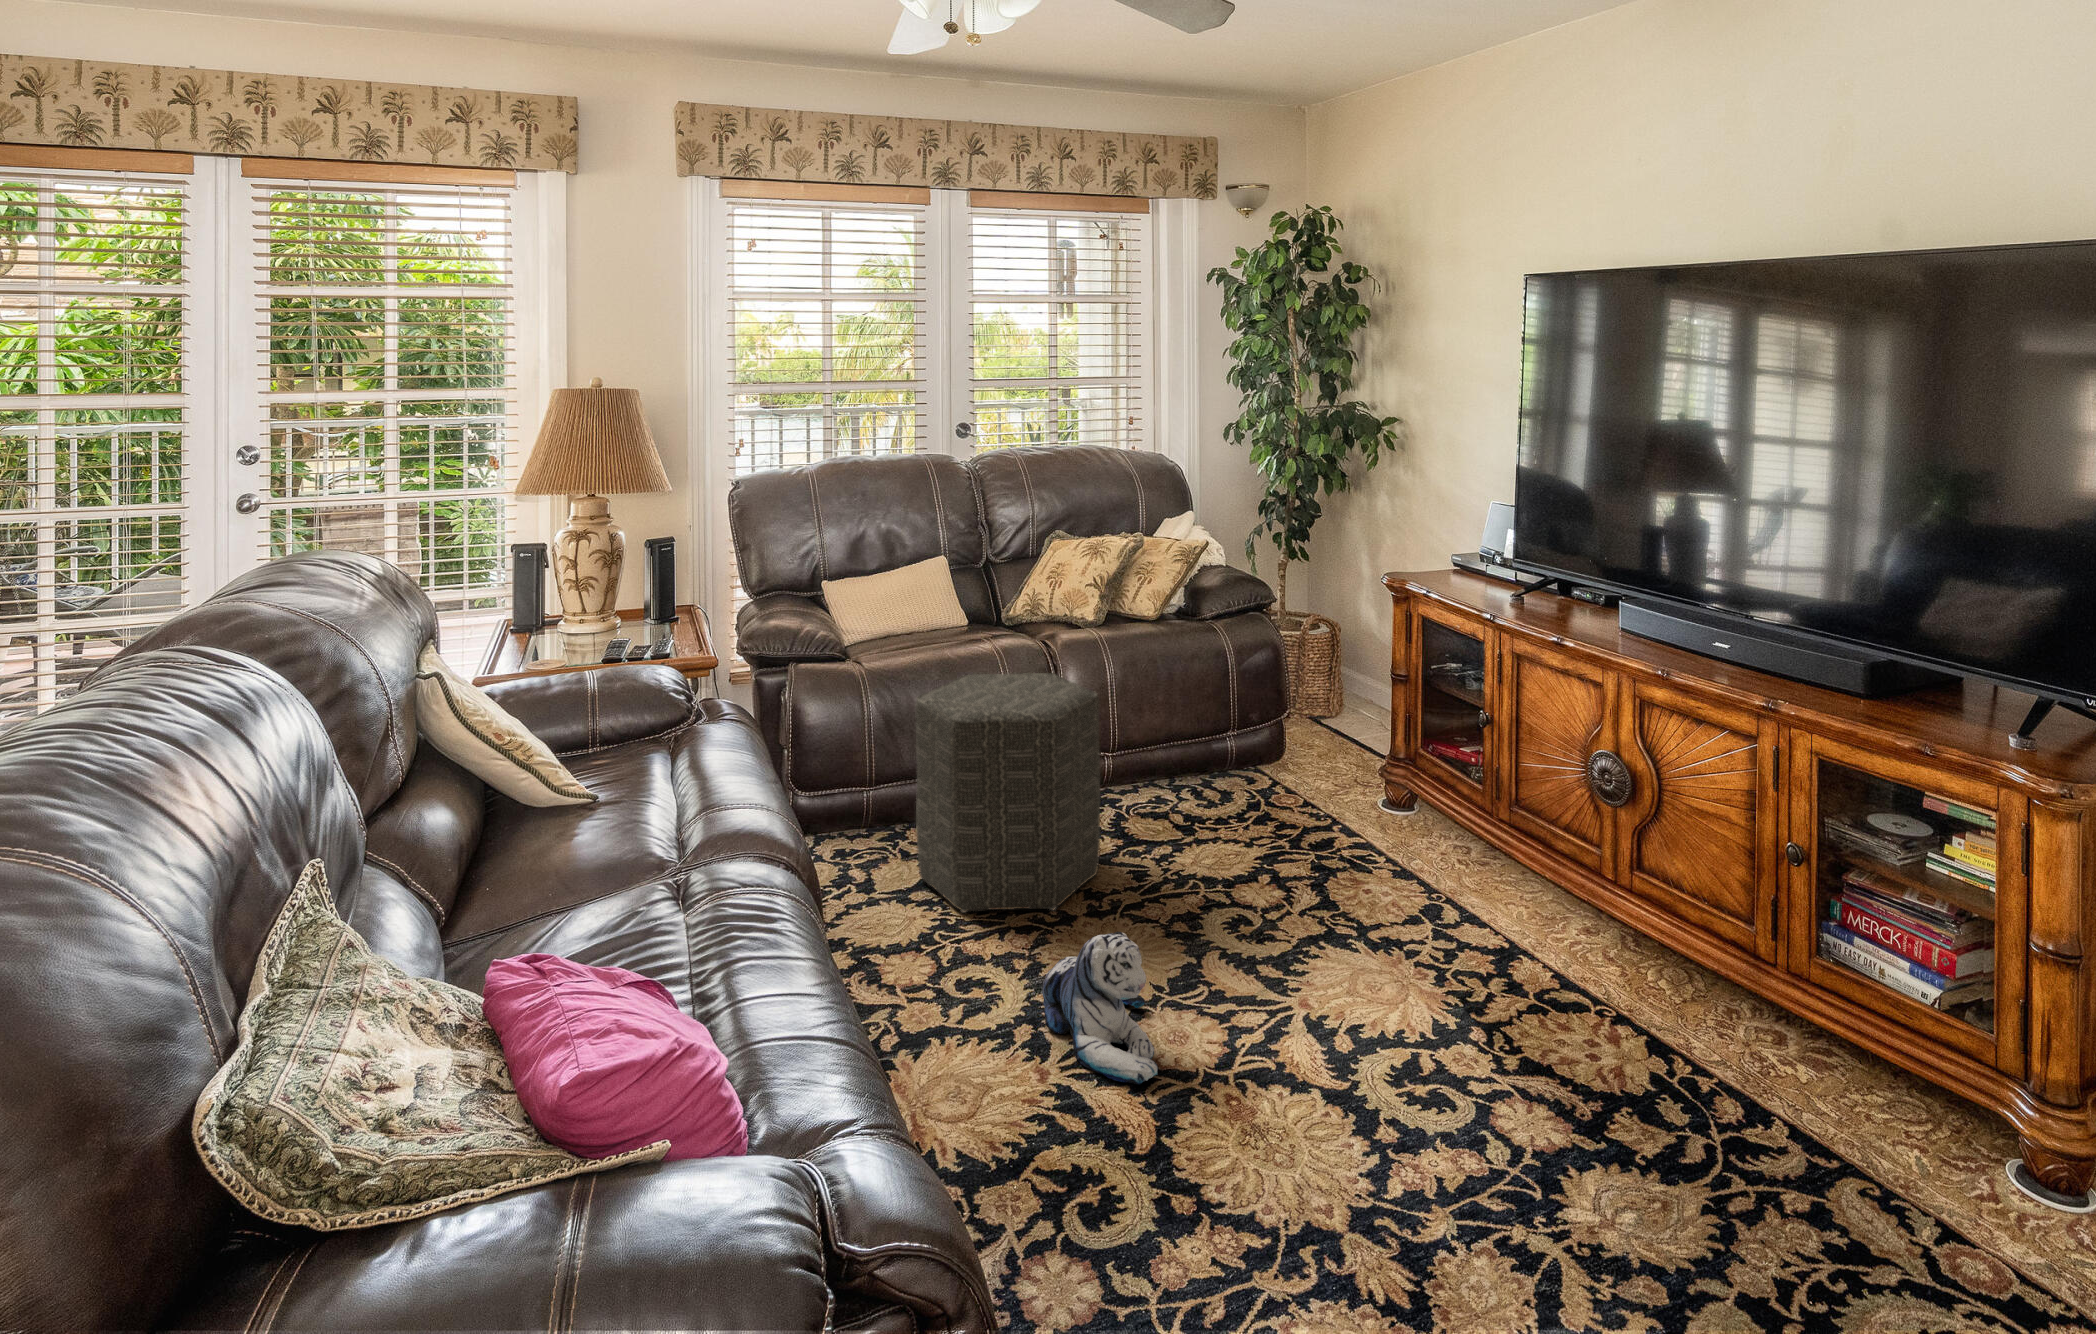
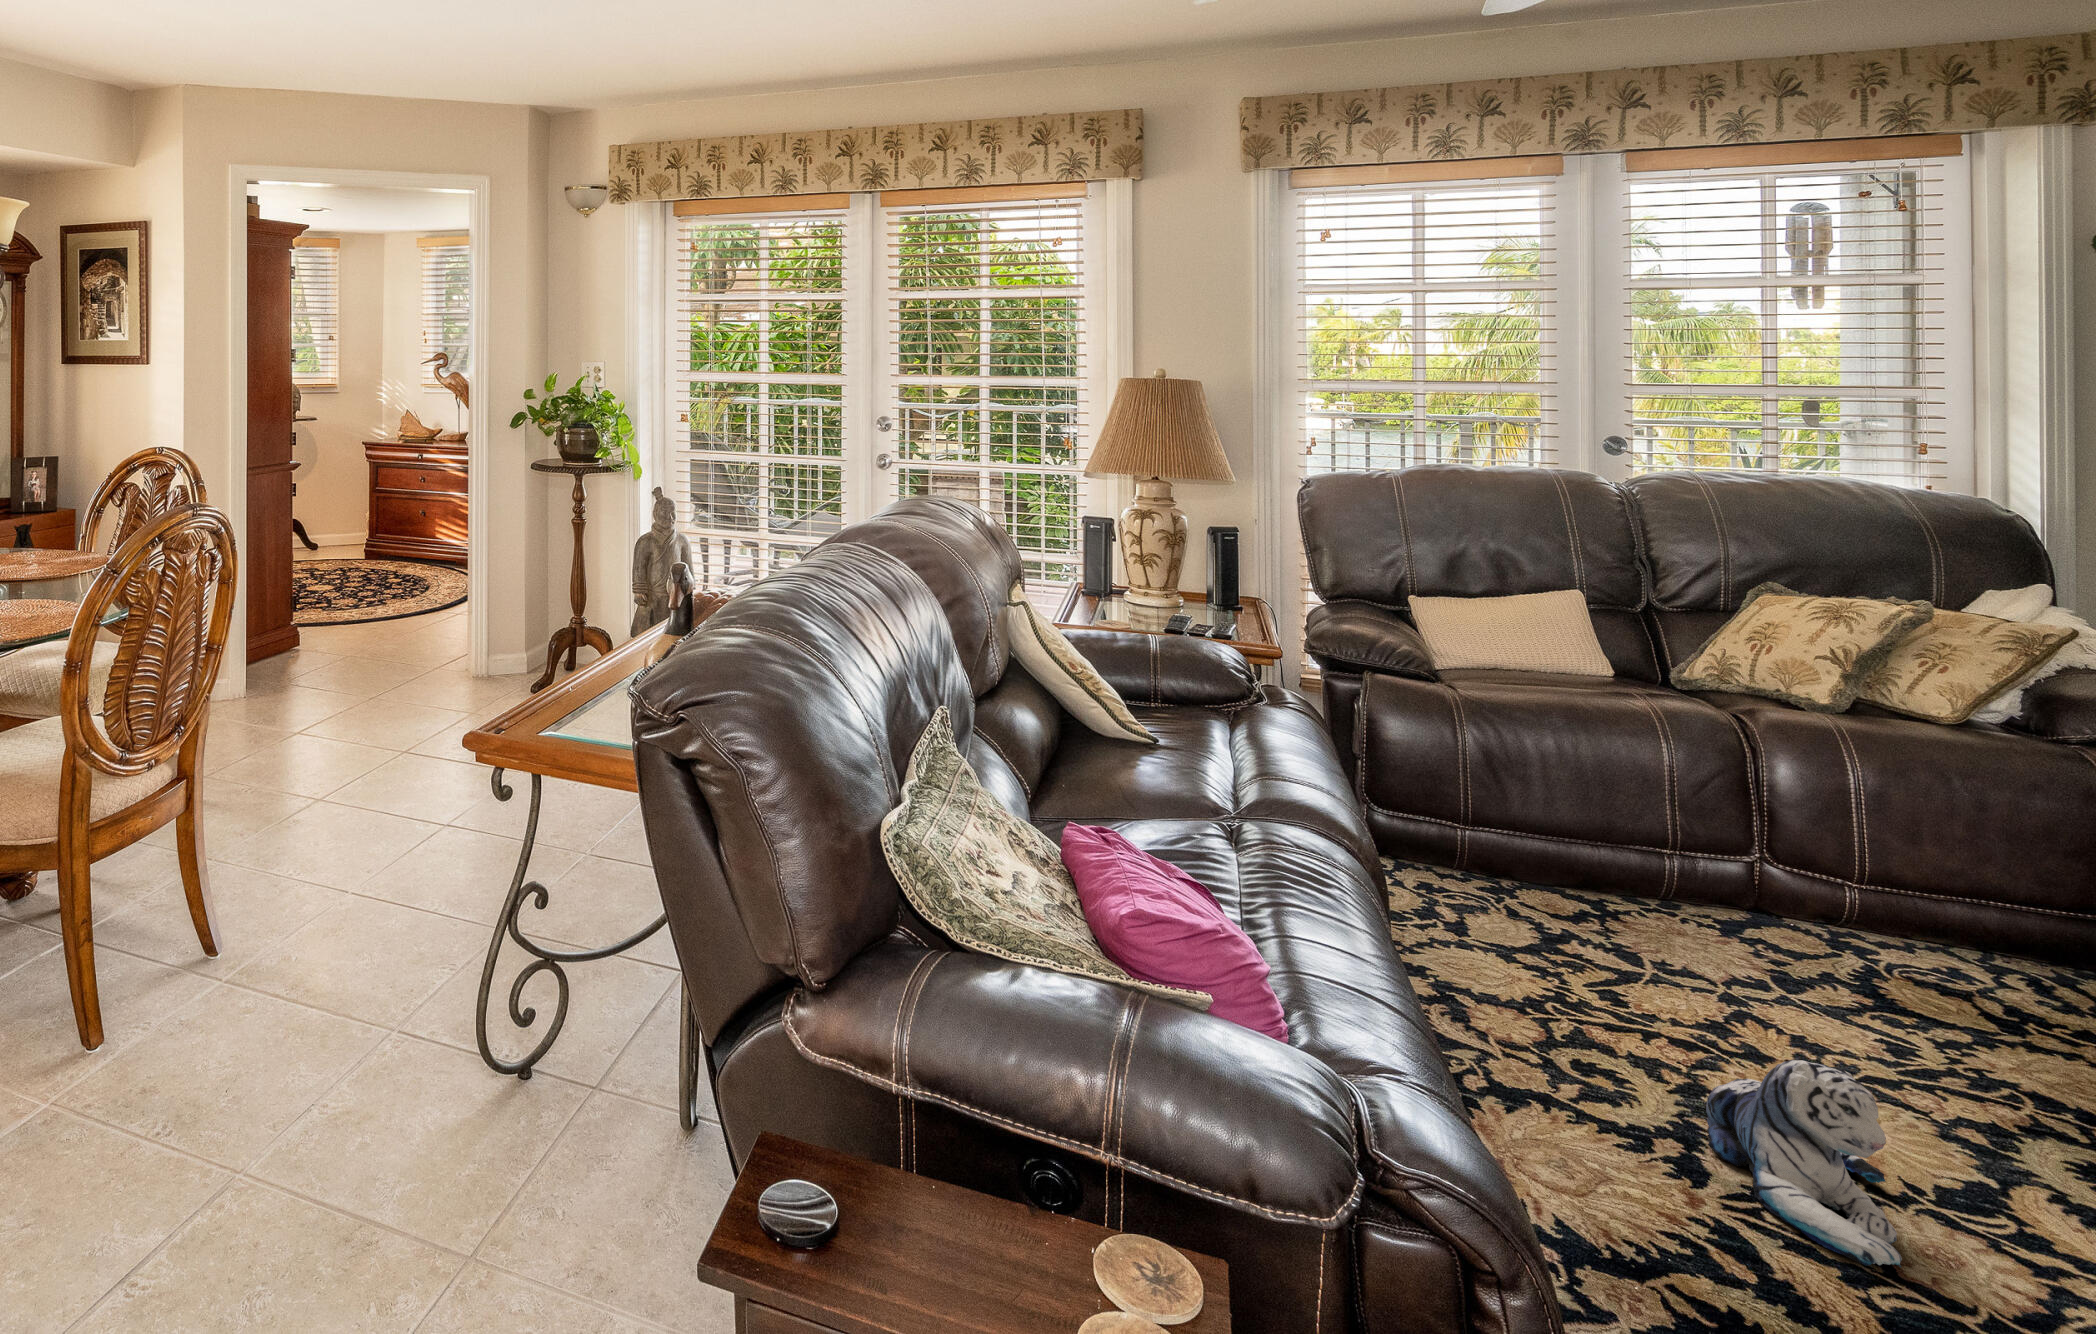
ottoman: present [915,673,1100,913] -> none [1529,723,1825,1033]

